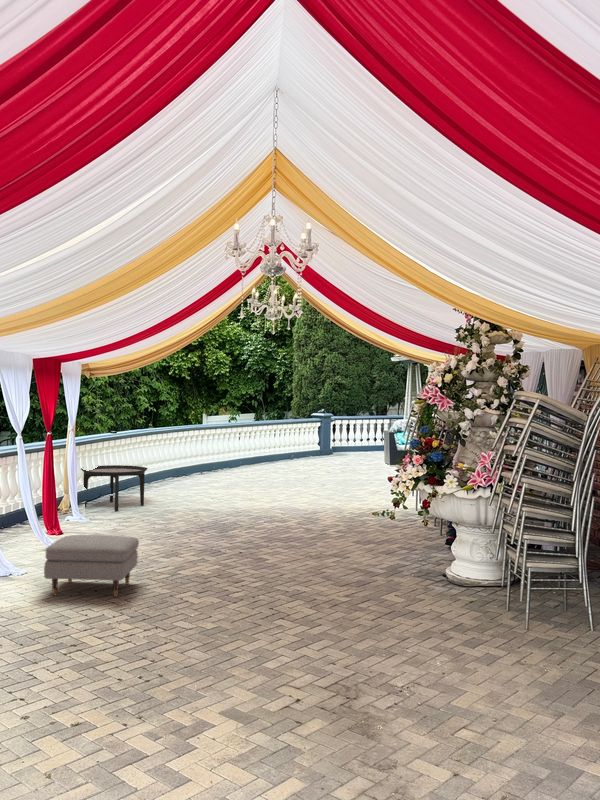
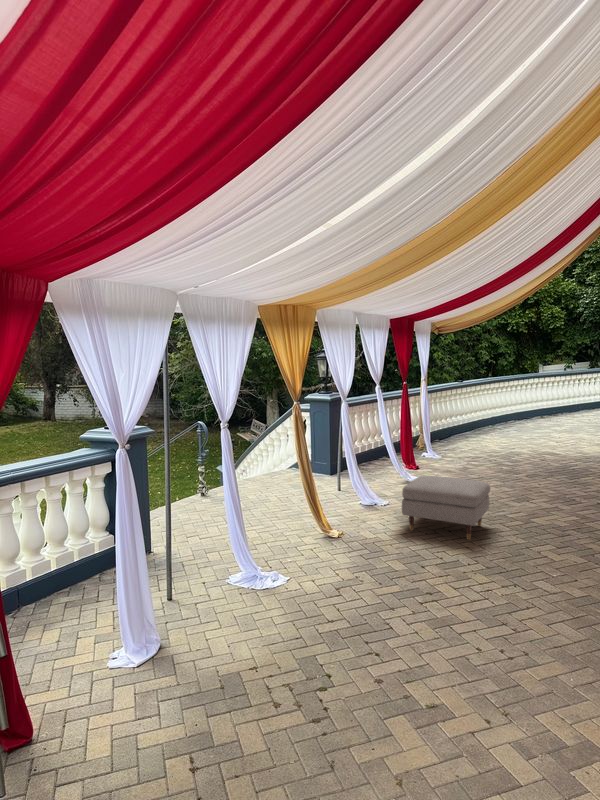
round table: present [81,465,148,511] -> none [434,409,493,449]

